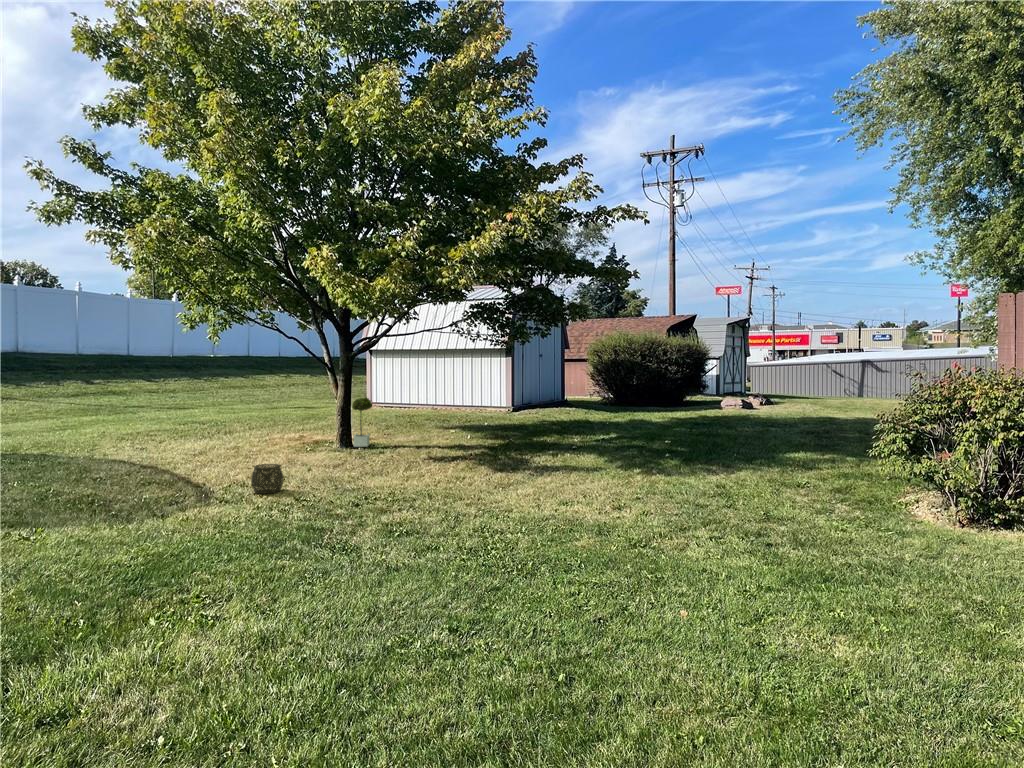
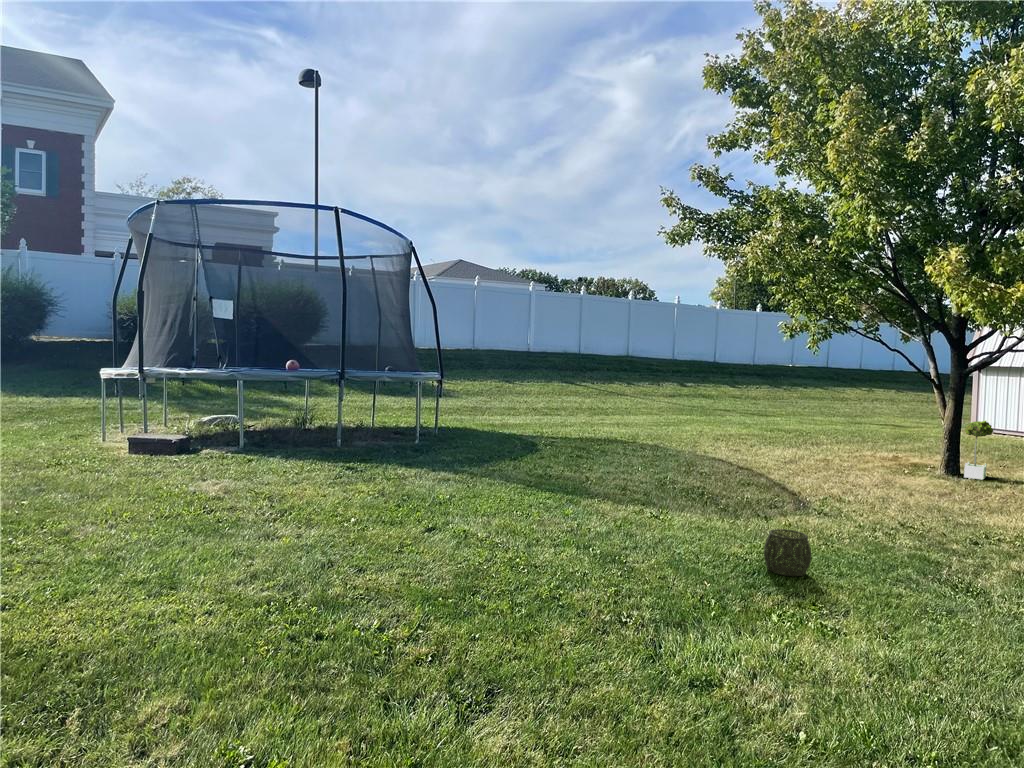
woven basket: present [251,464,284,494] -> present [764,529,812,576]

